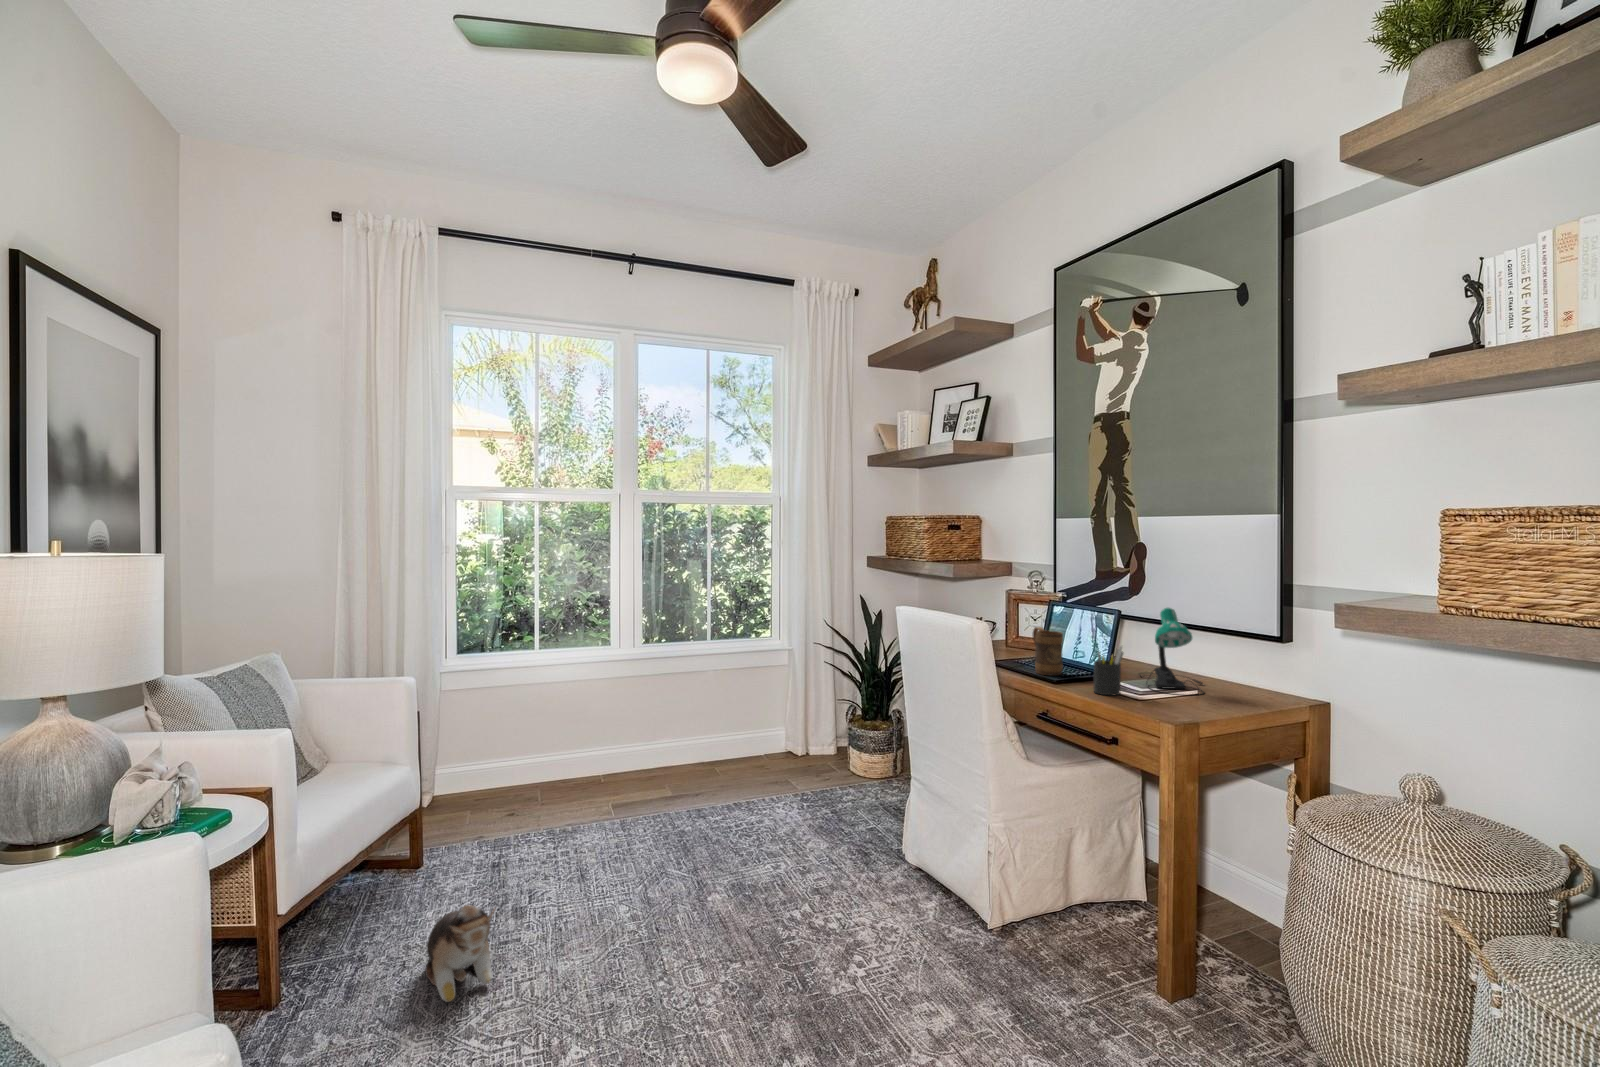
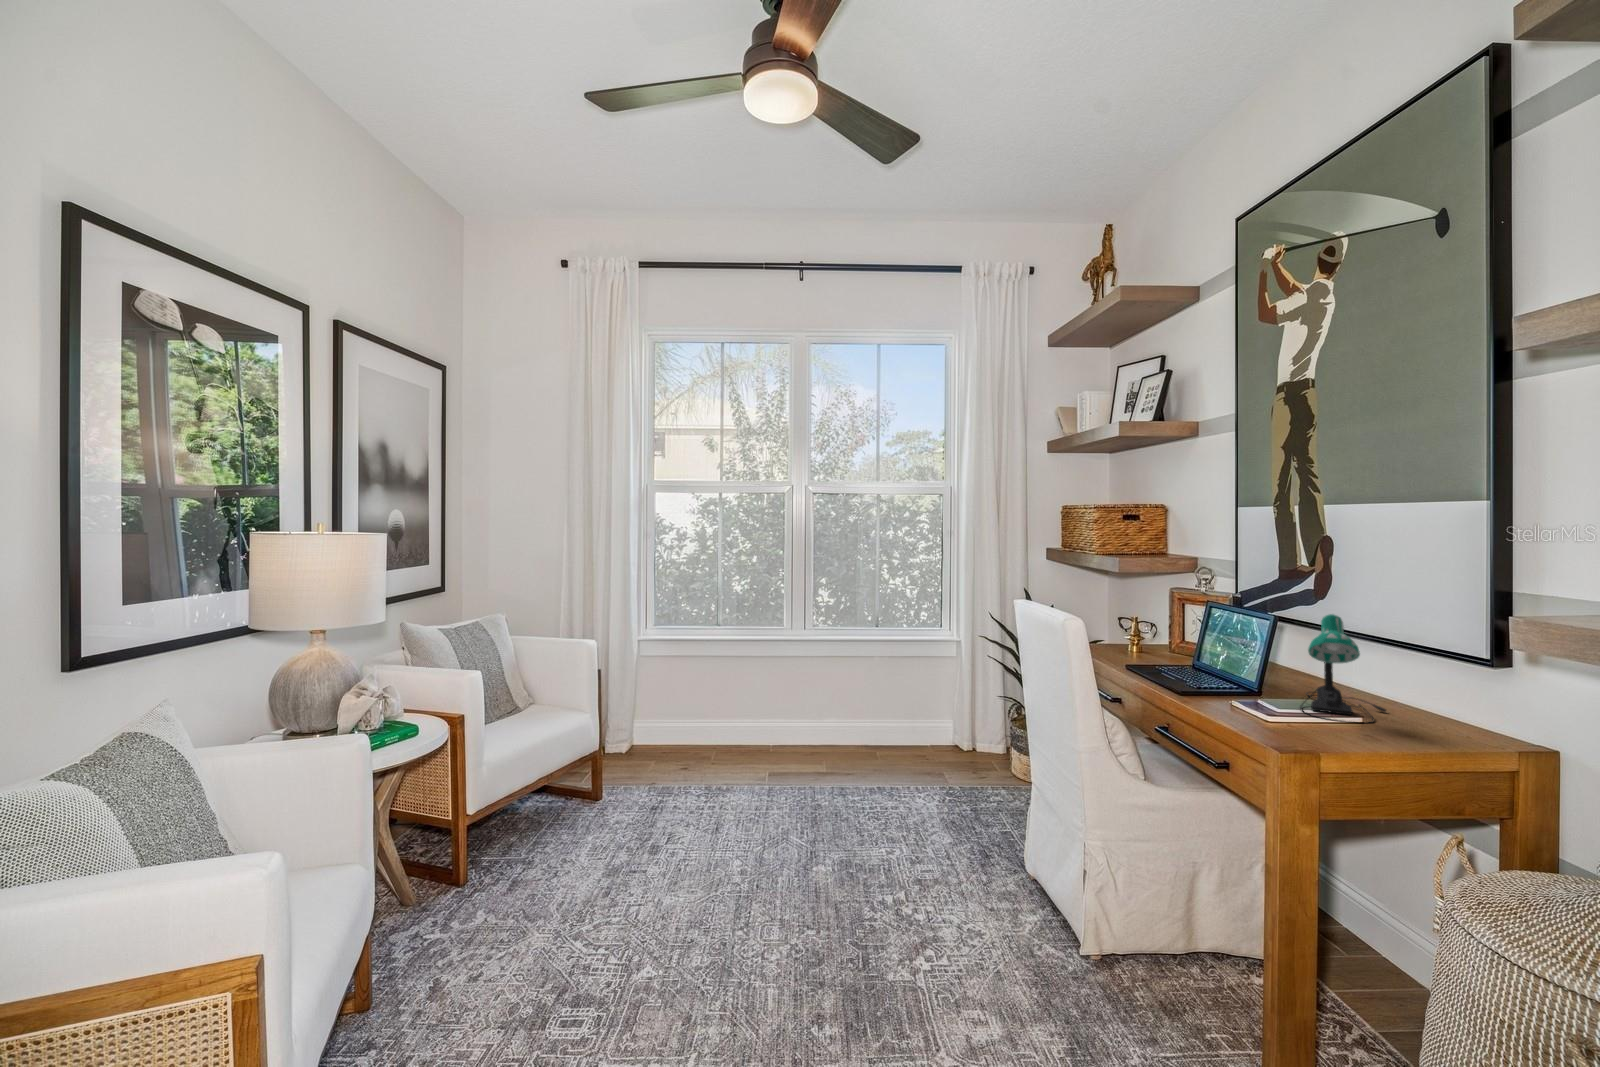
mug: present [1033,627,1063,675] -> none [1172,630,1207,686]
pen holder: present [1094,646,1123,695] -> none [1218,655,1257,713]
plush toy: present [425,905,495,1002] -> none [565,831,612,910]

